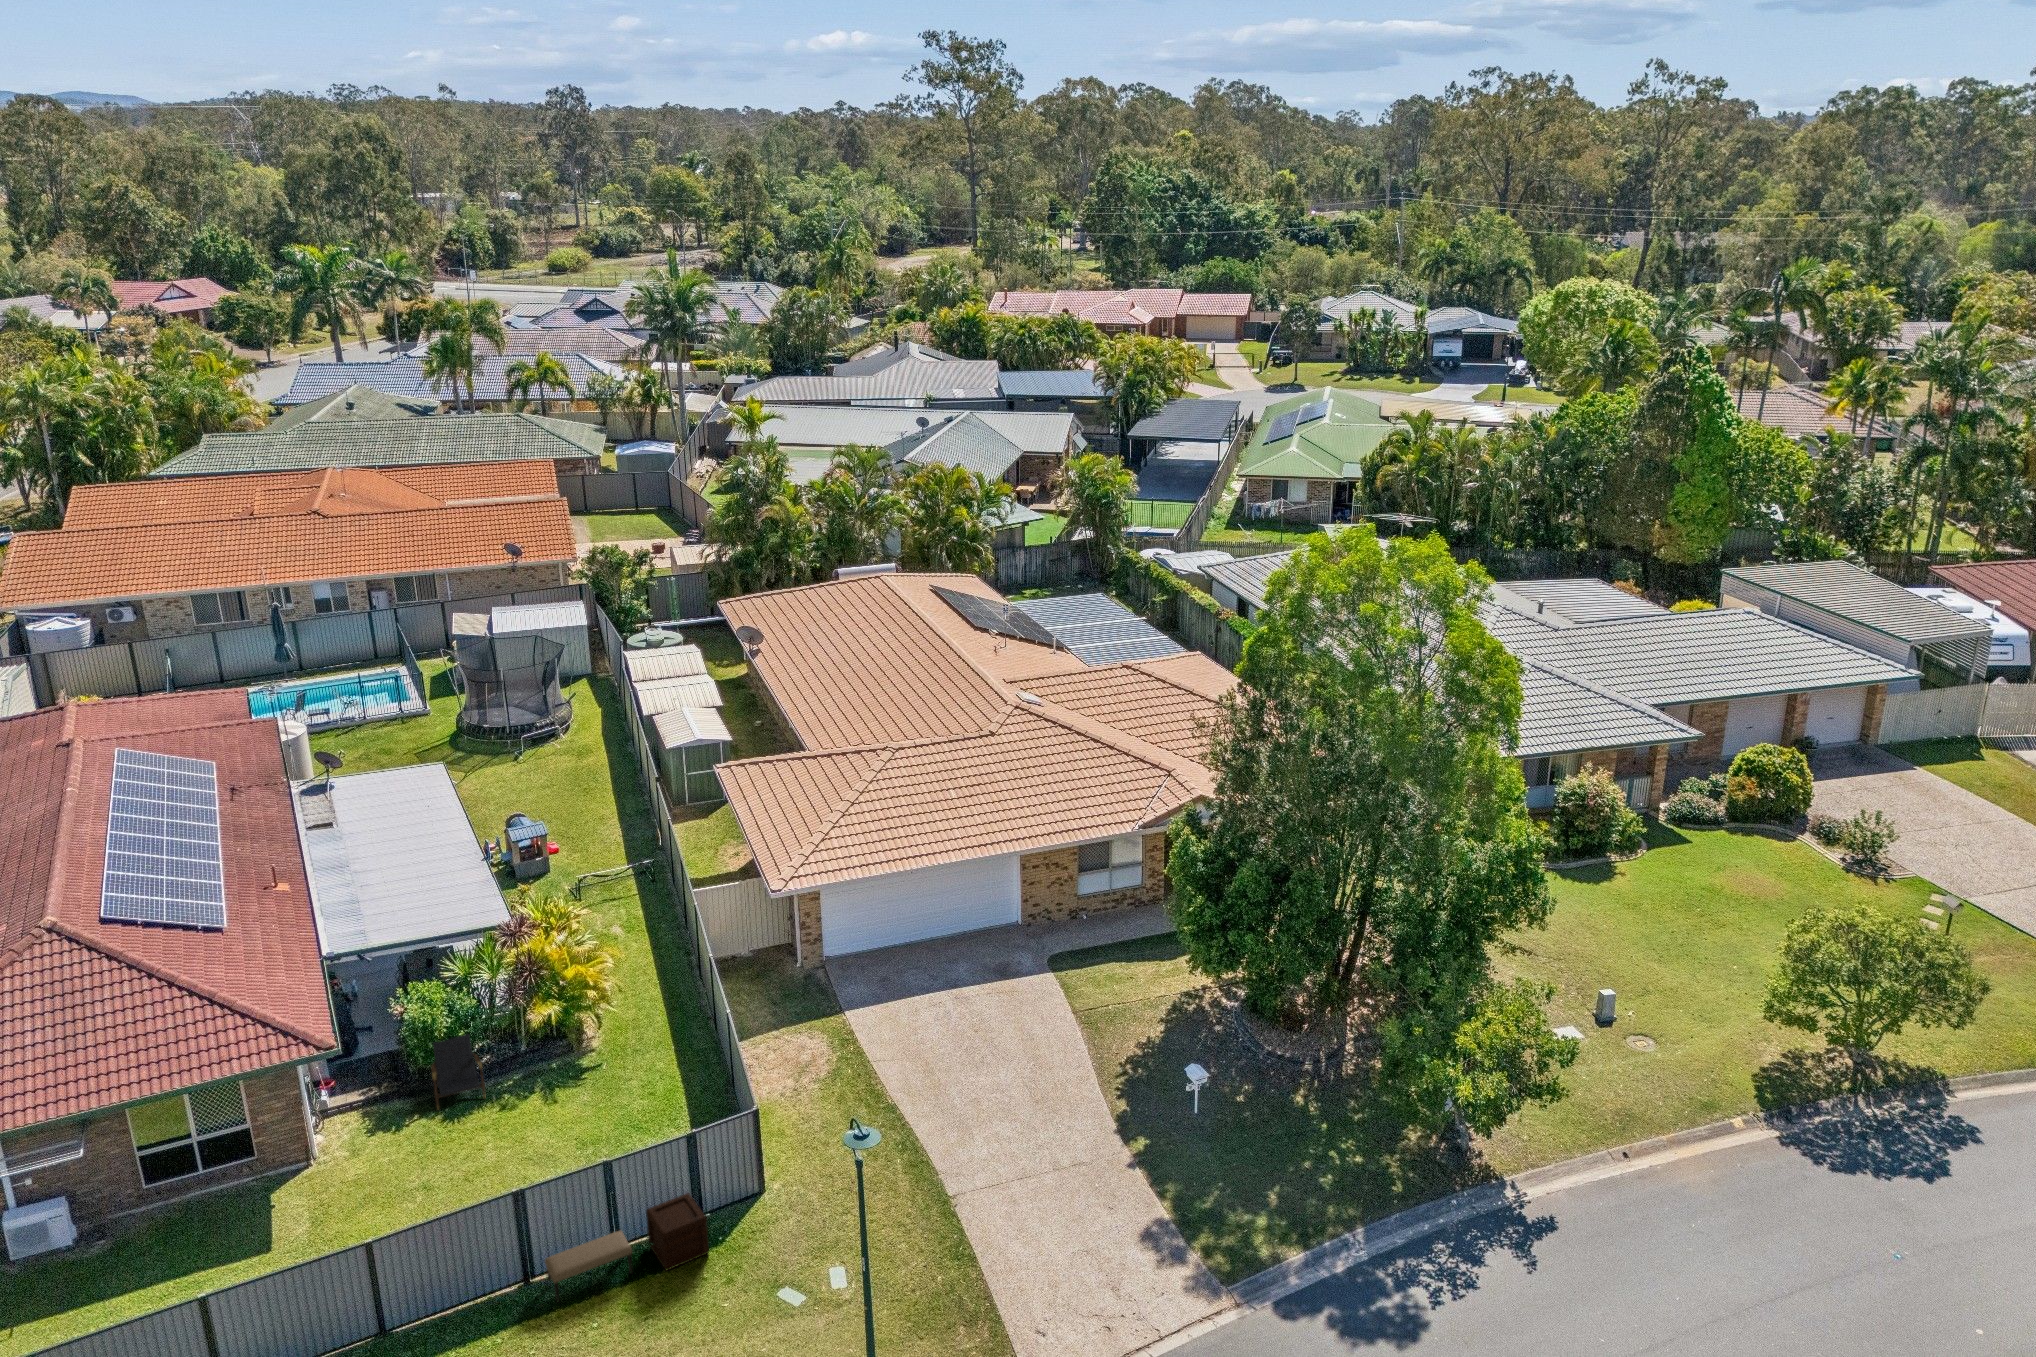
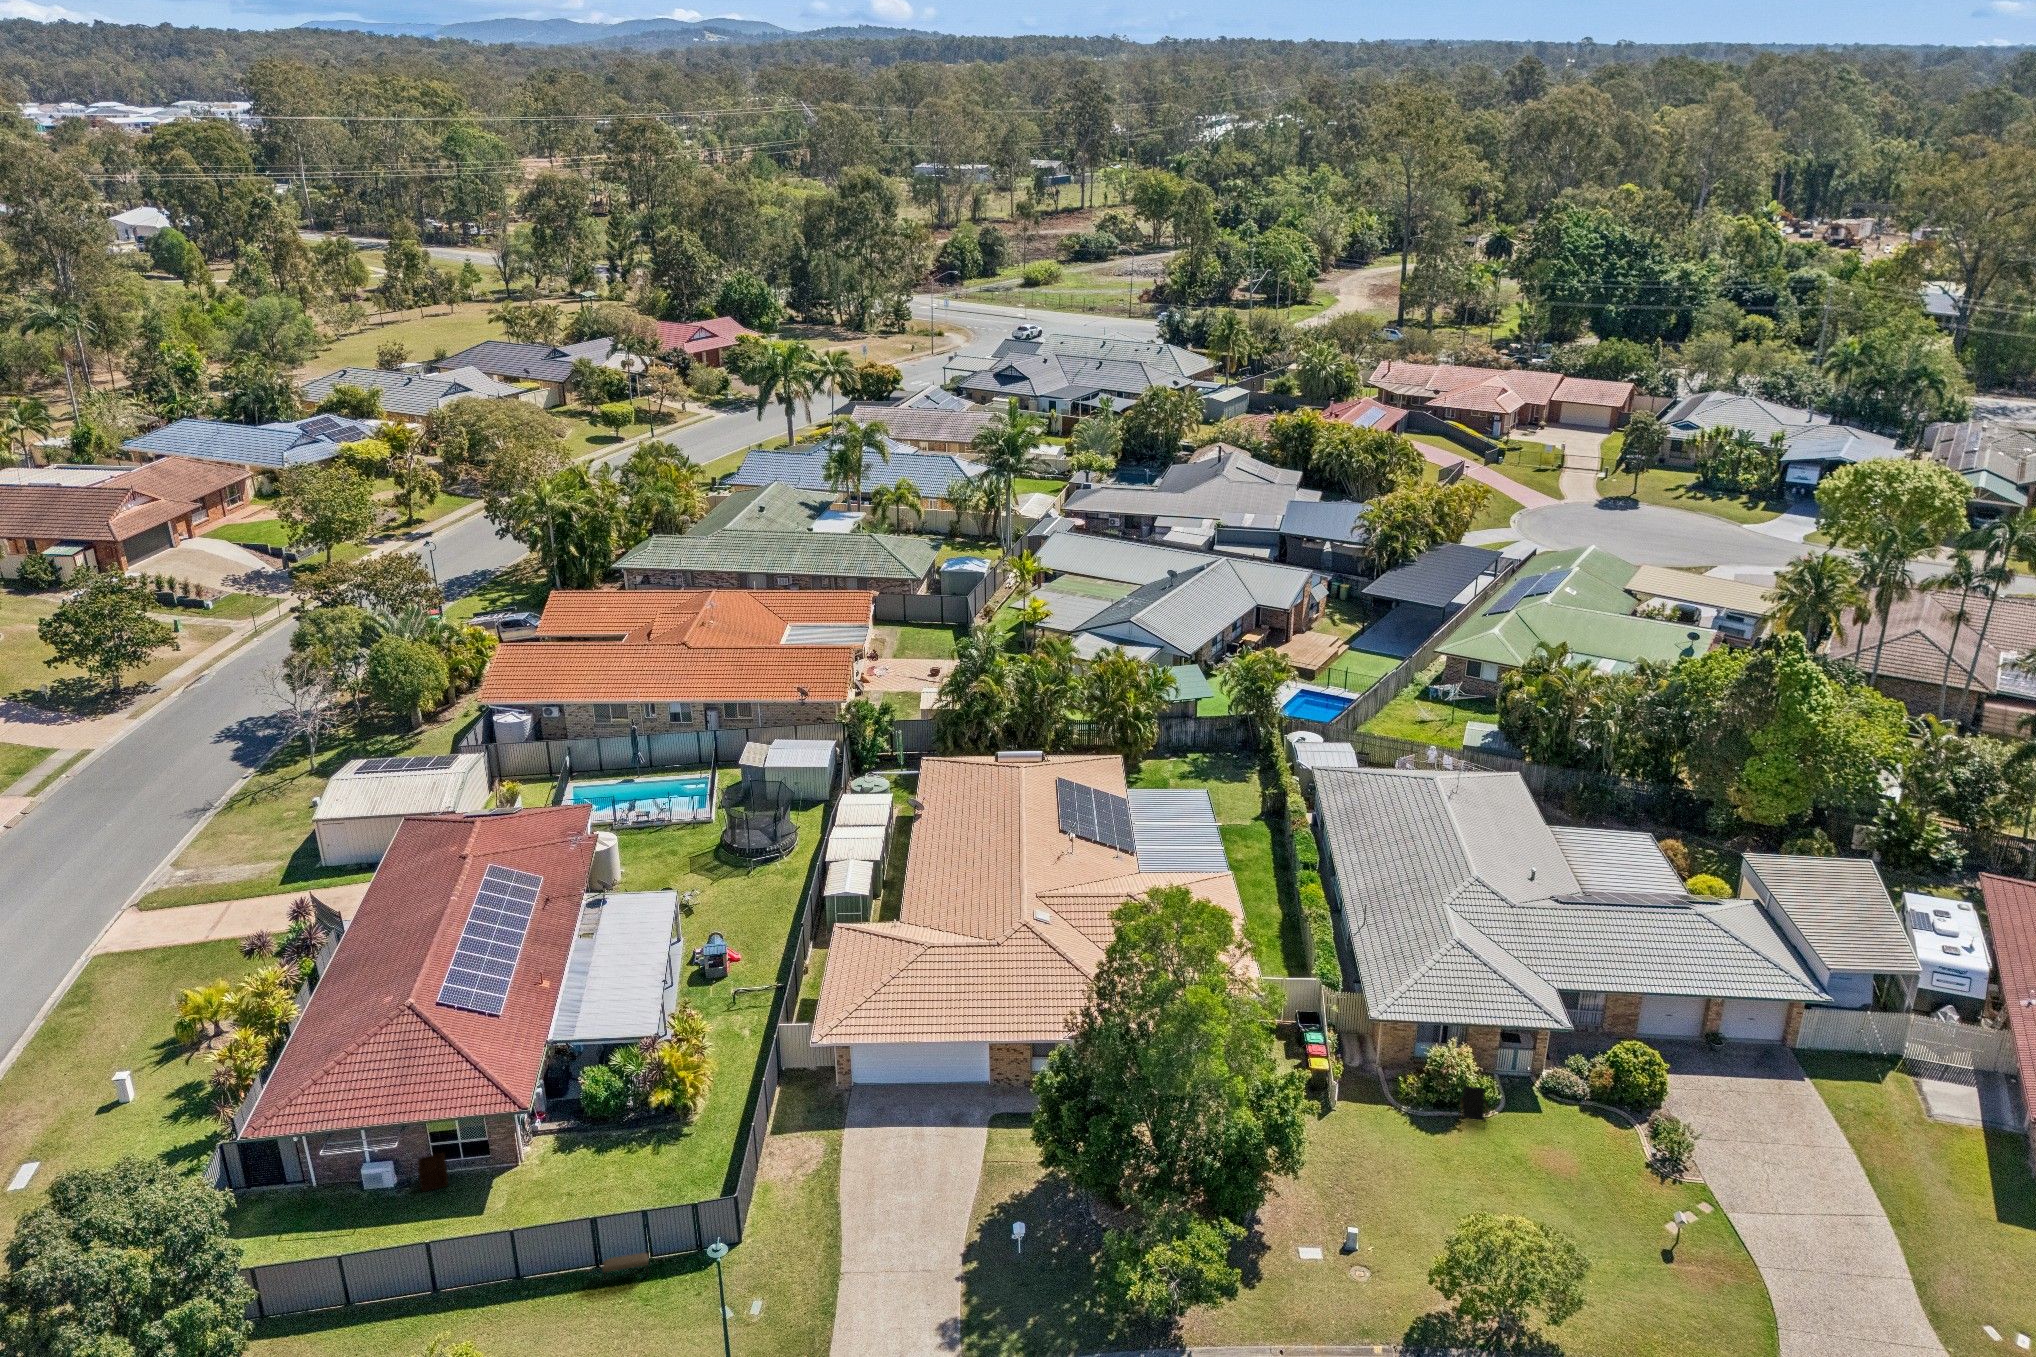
lounge chair: present [431,1034,486,1109] -> present [1459,1085,1489,1124]
wooden crate: present [646,1193,709,1270] -> present [418,1153,448,1192]

